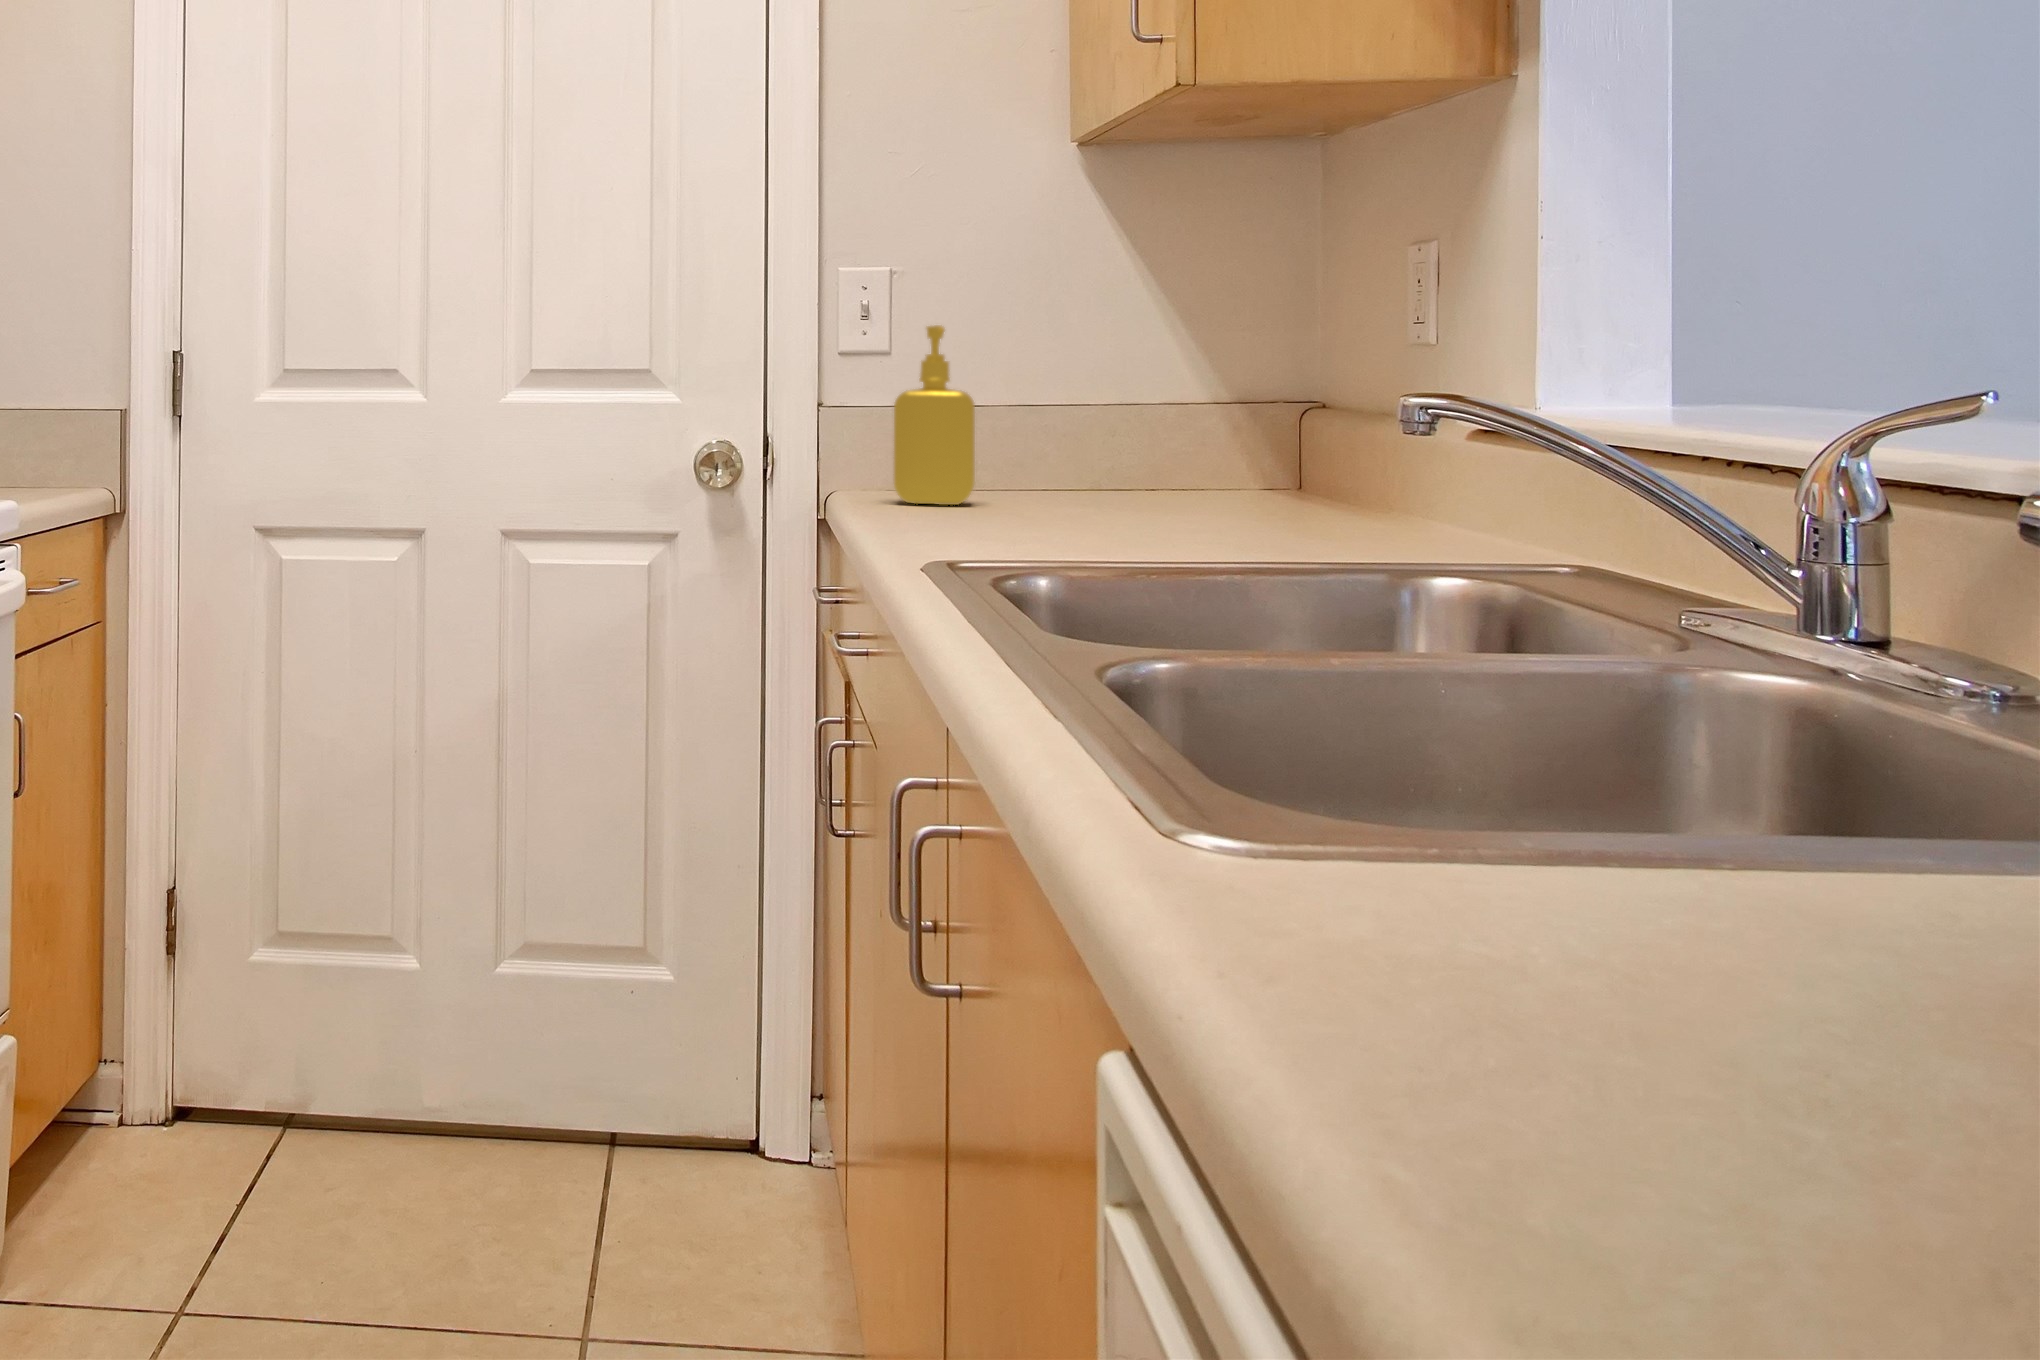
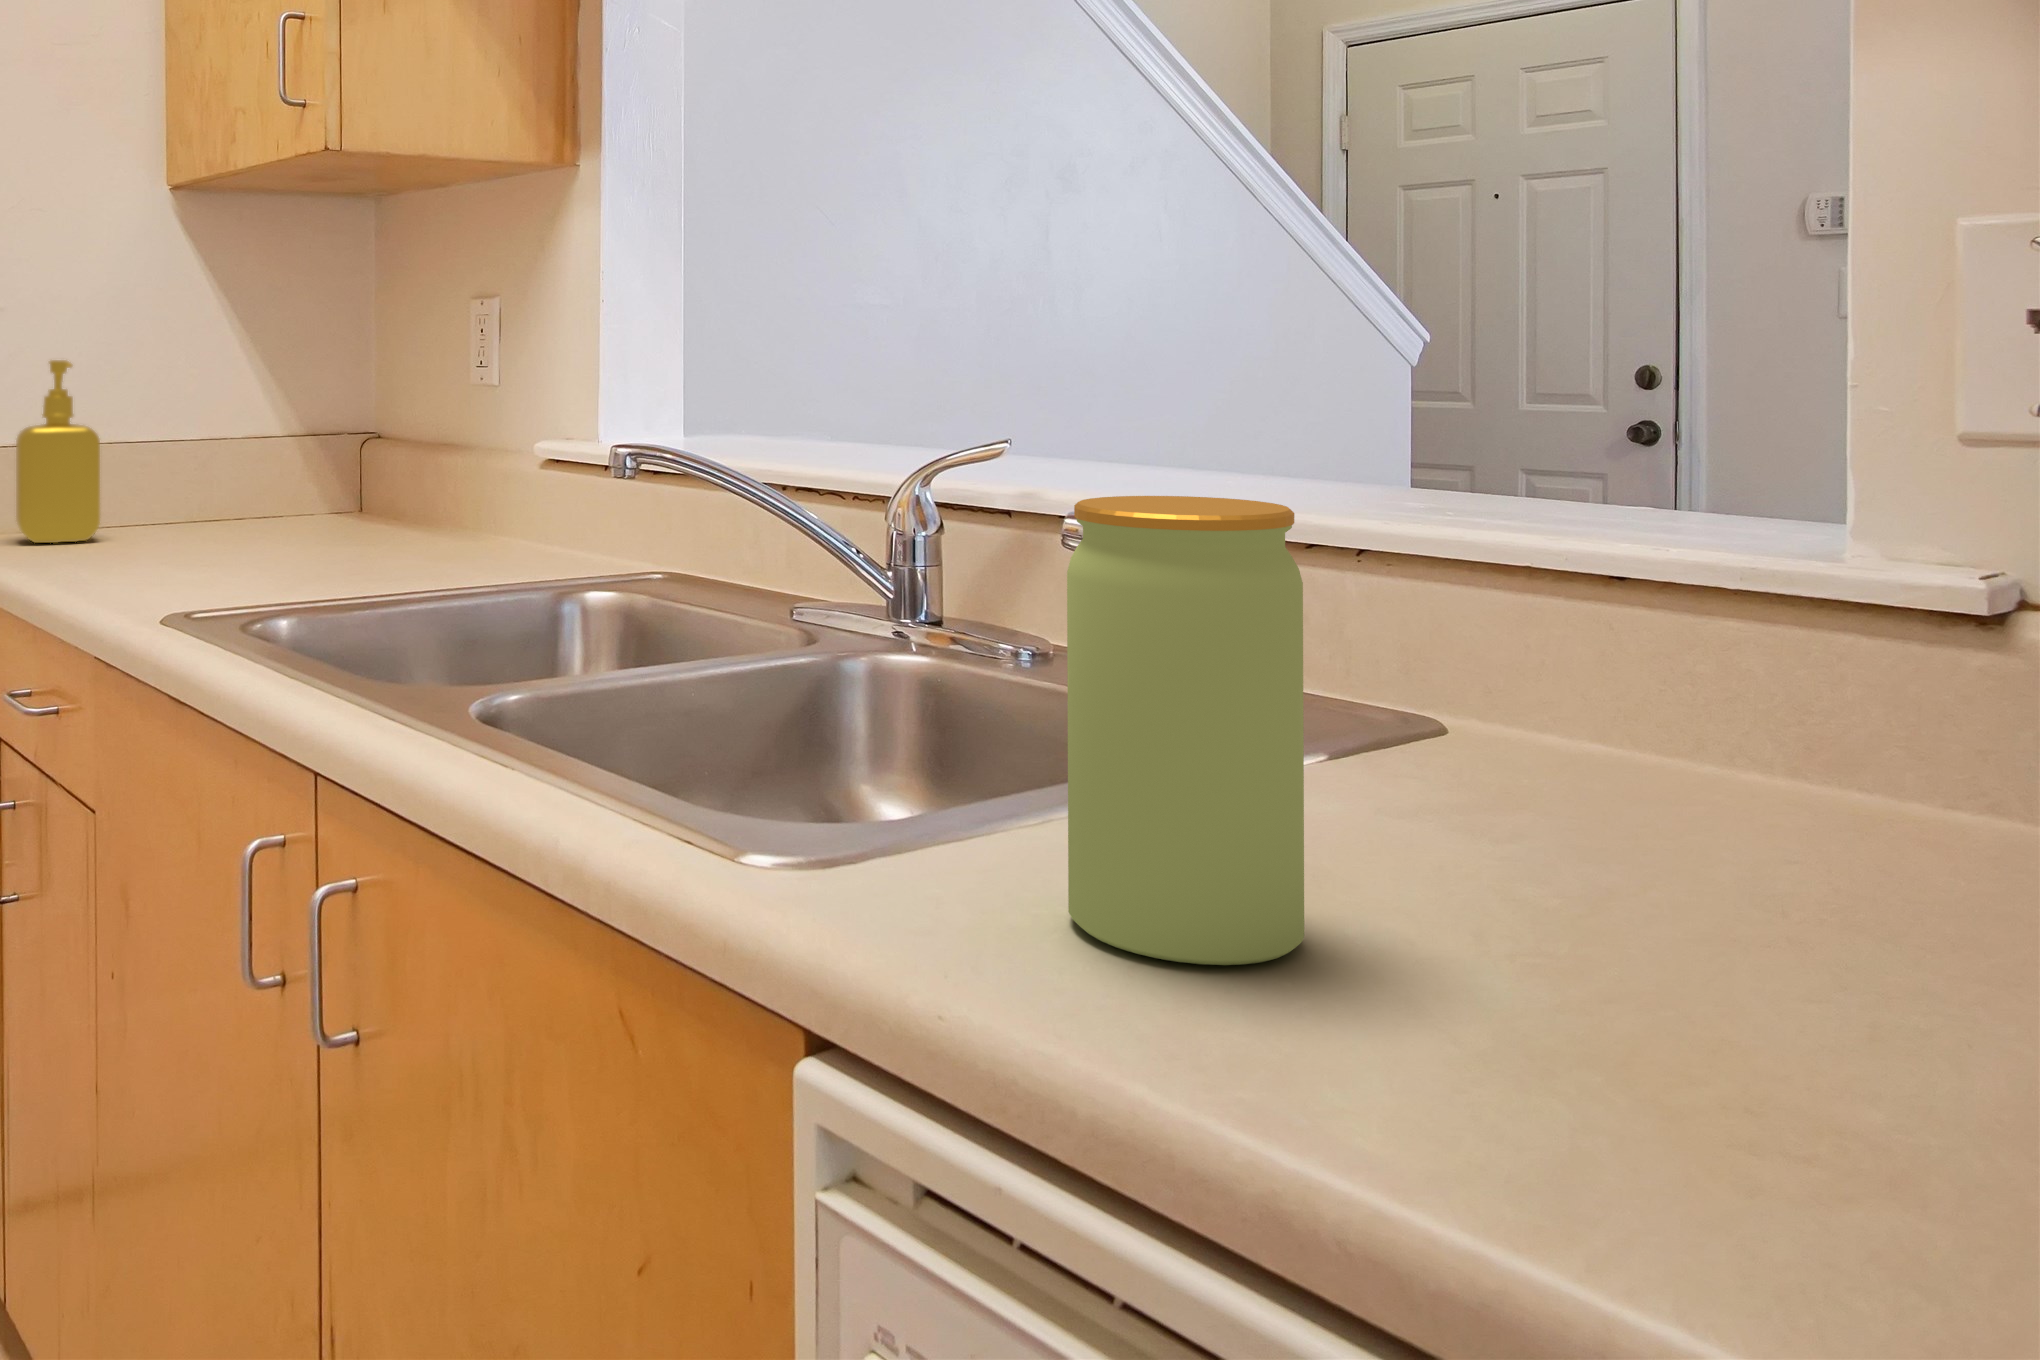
jar: none [1462,372,1840,1028] -> present [1067,496,1304,965]

